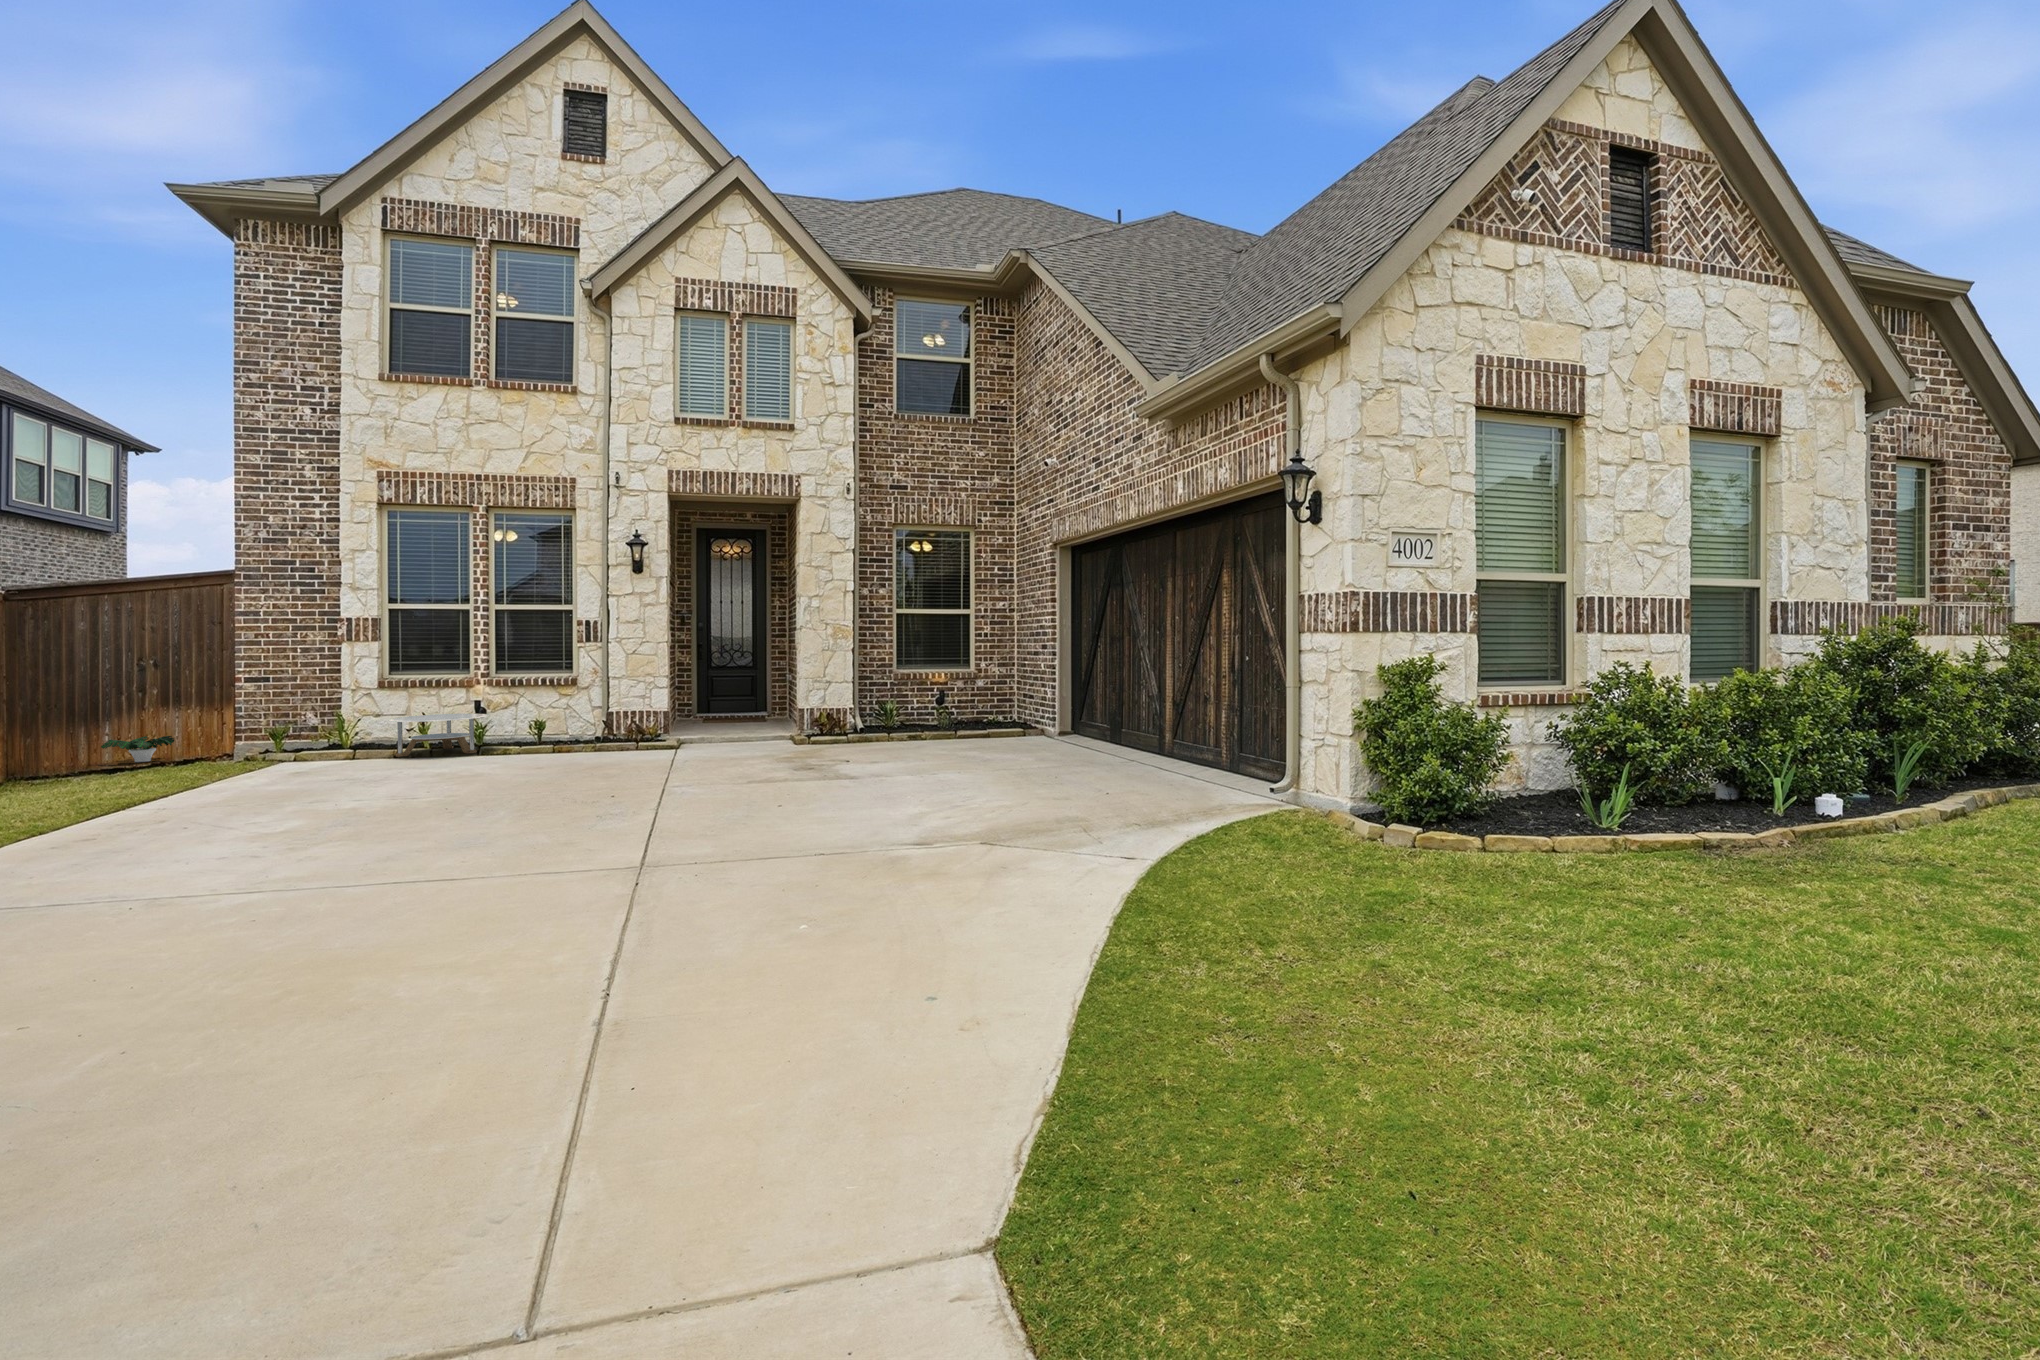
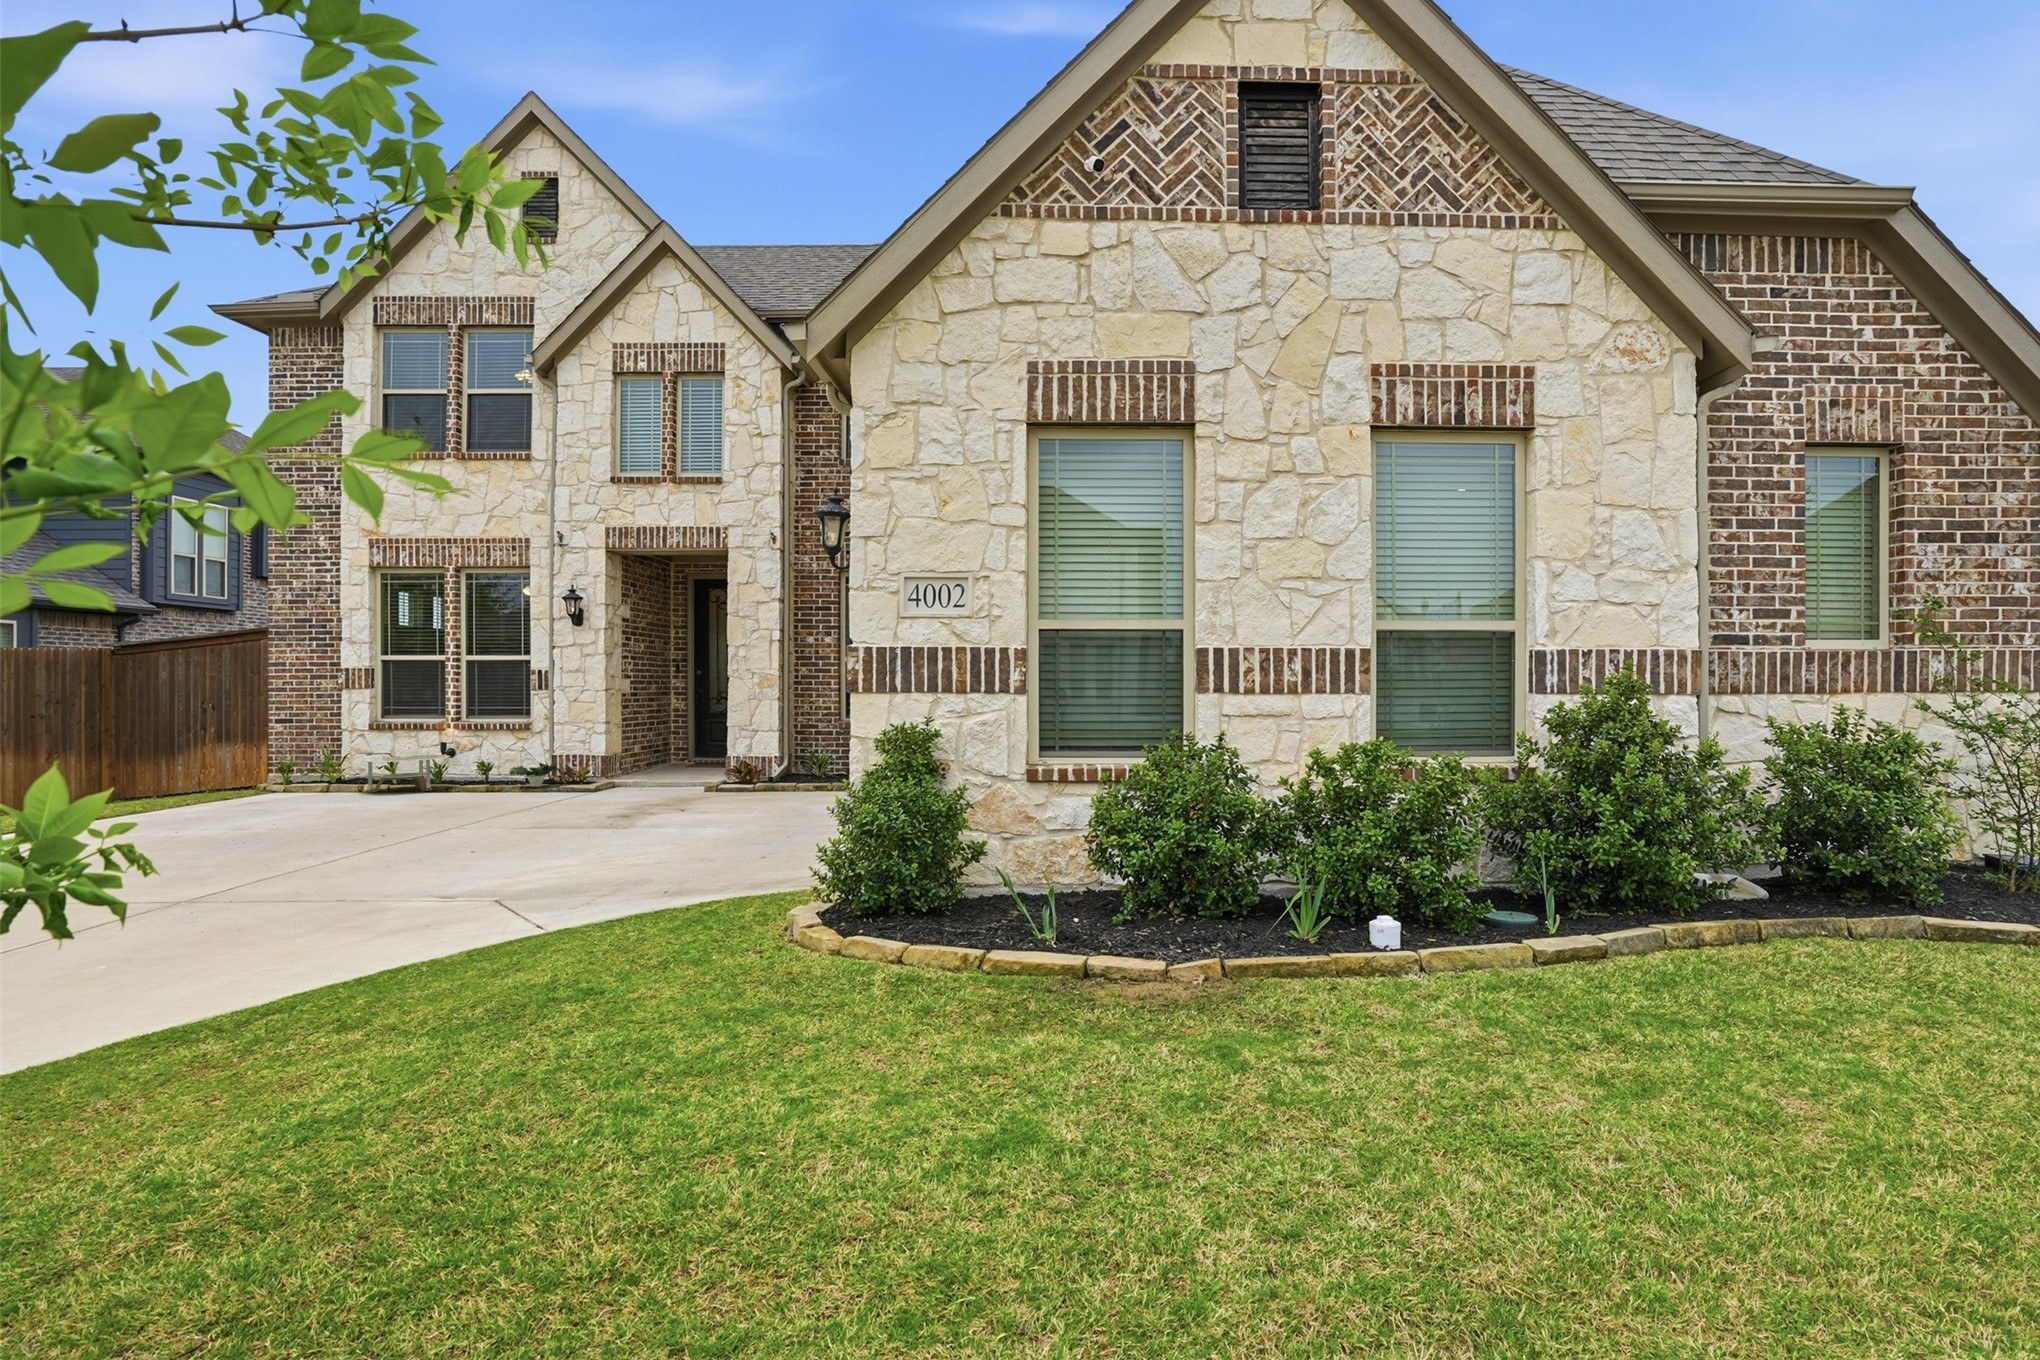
potted plant: present [101,736,174,762] -> present [509,765,560,787]

